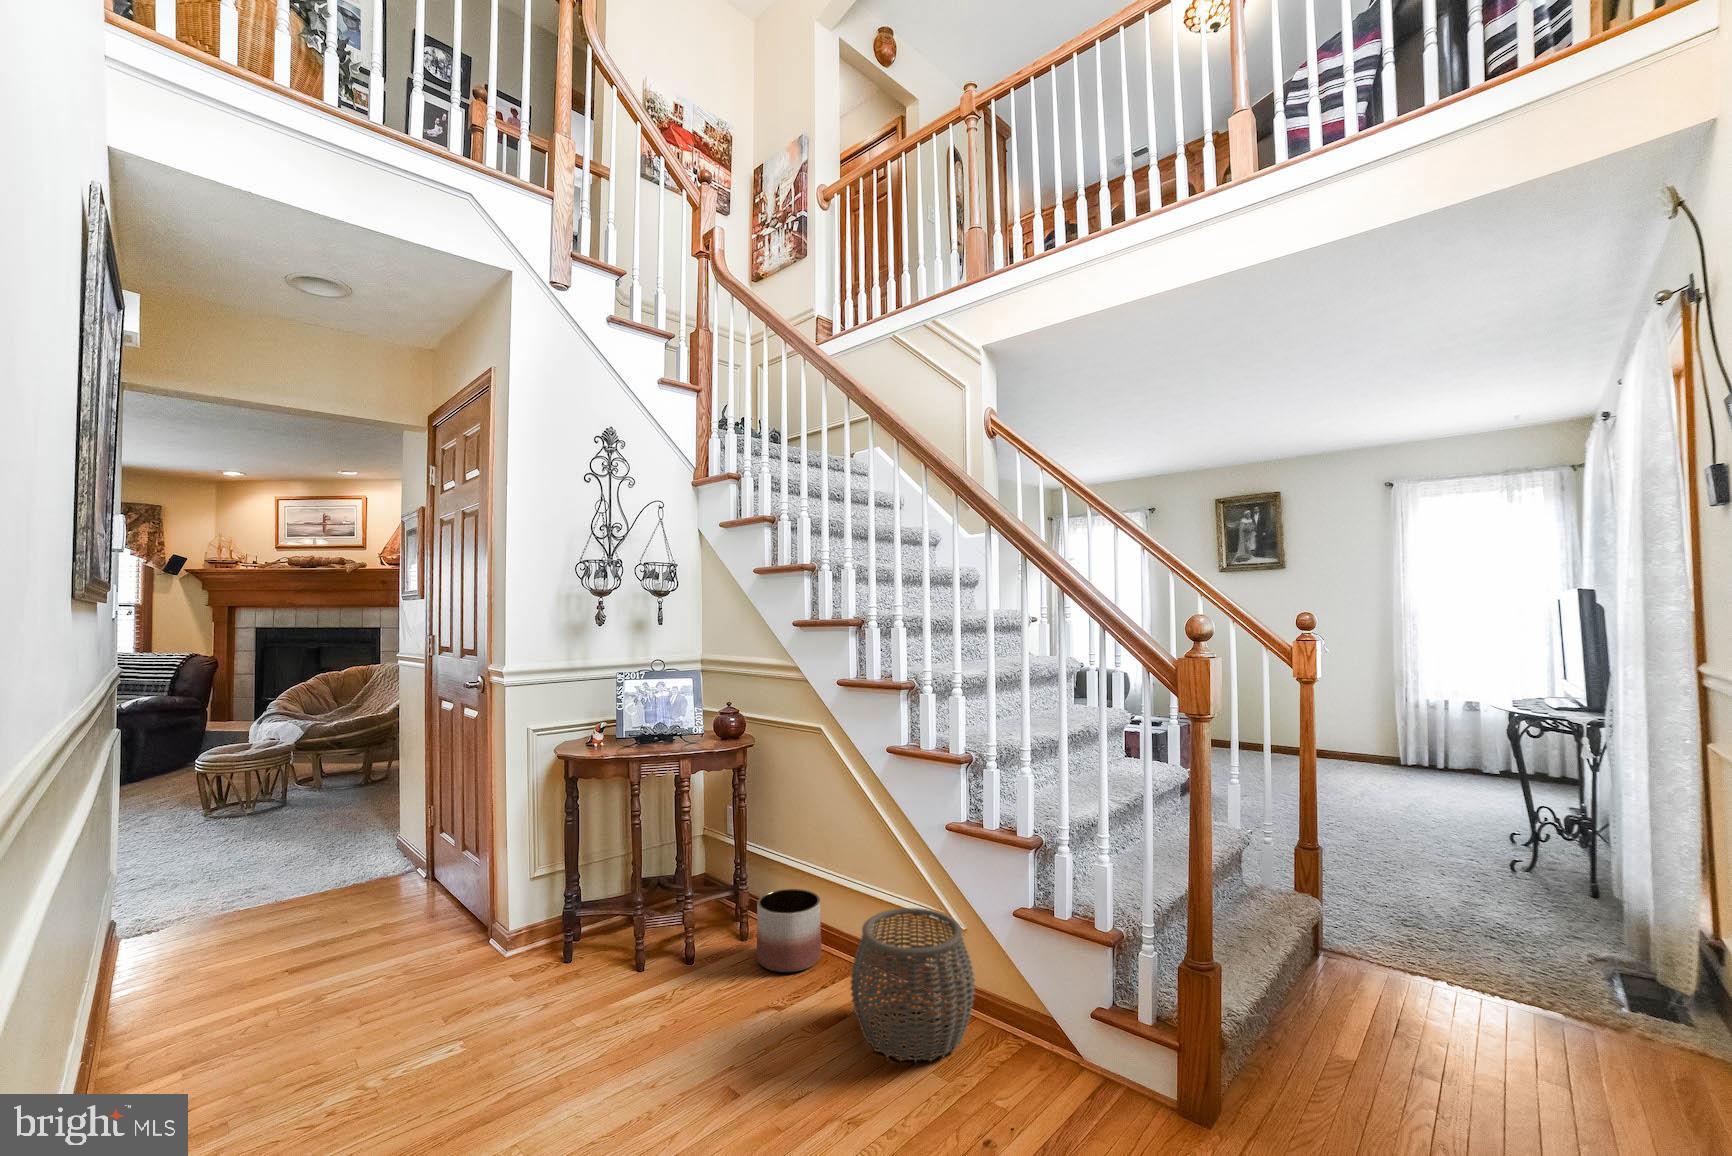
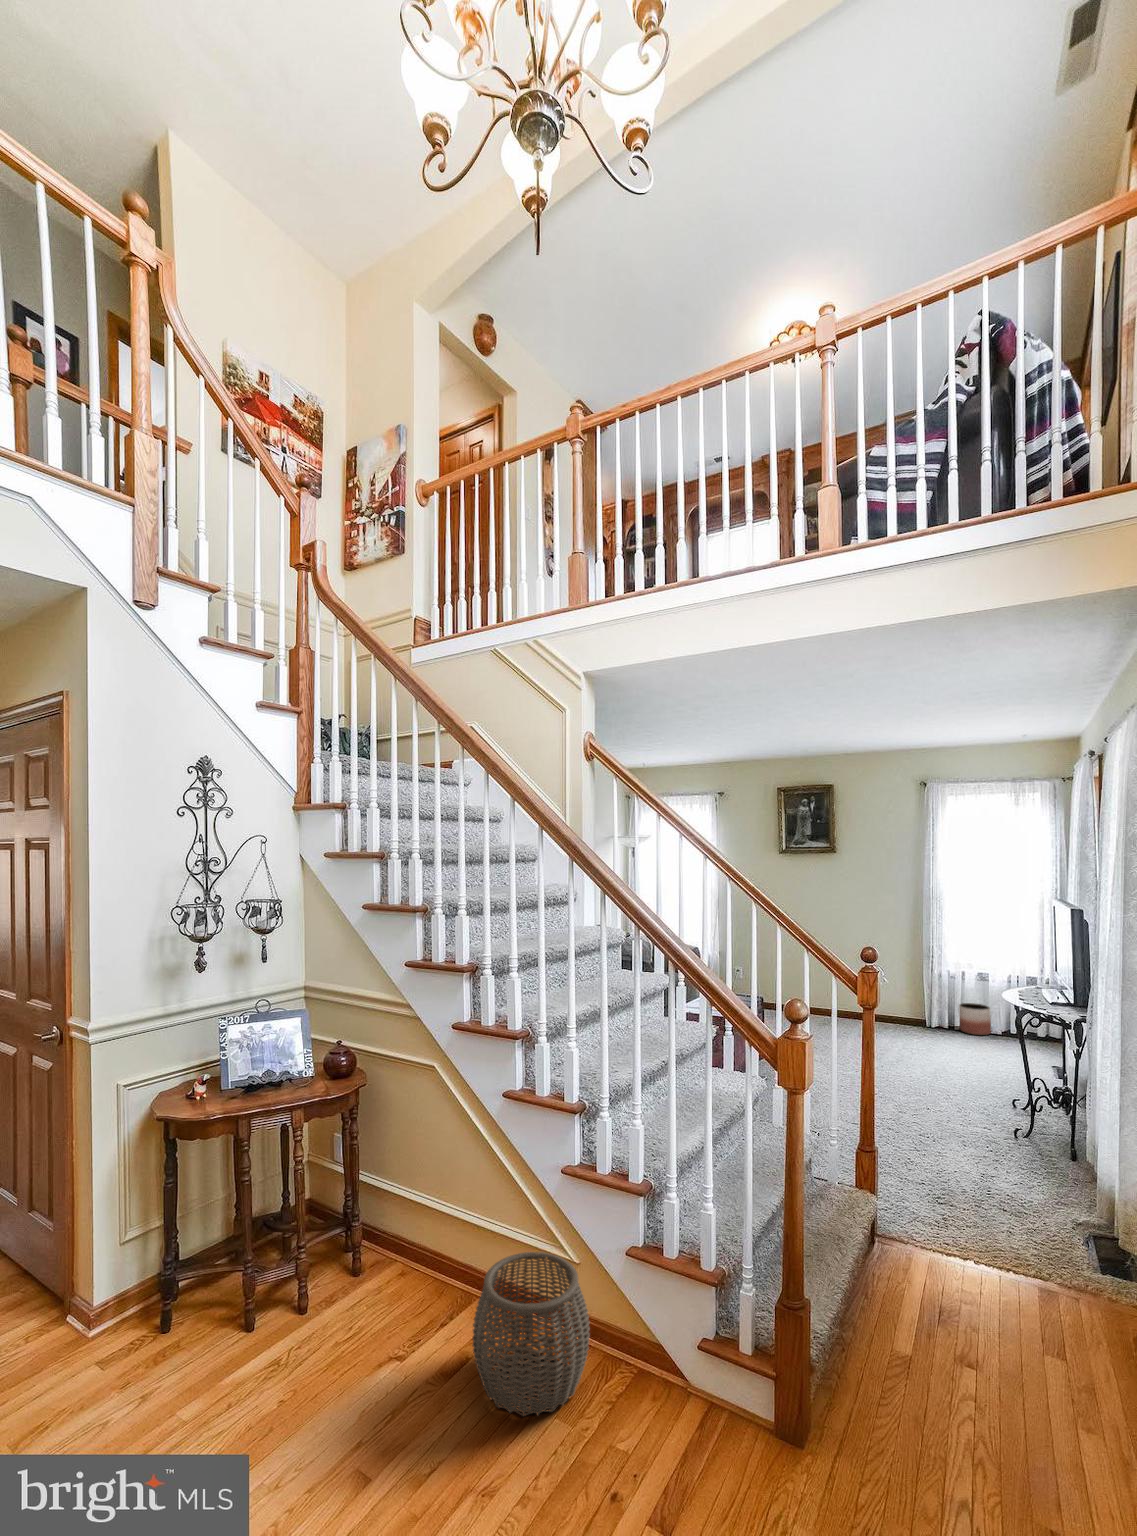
planter: present [757,889,821,973] -> present [959,1003,991,1035]

